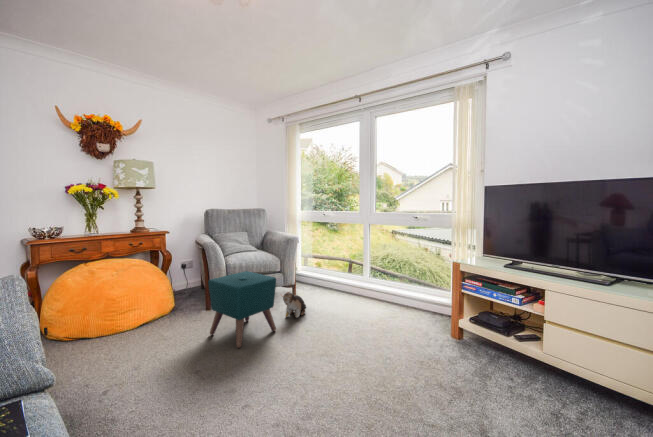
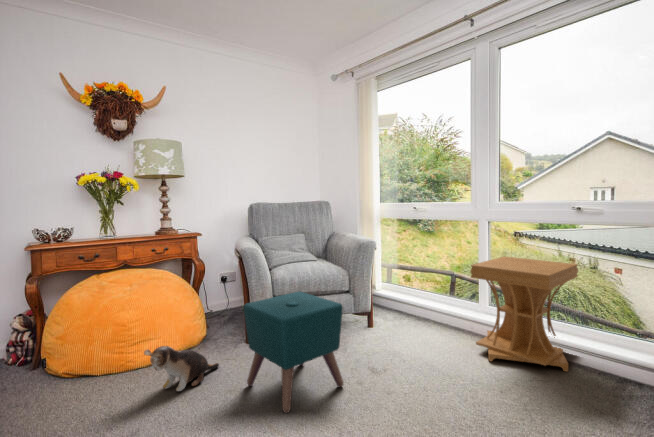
side table: none [357,247,417,314] -> present [470,256,578,371]
plush toy: present [281,292,306,318] -> present [144,346,219,391]

